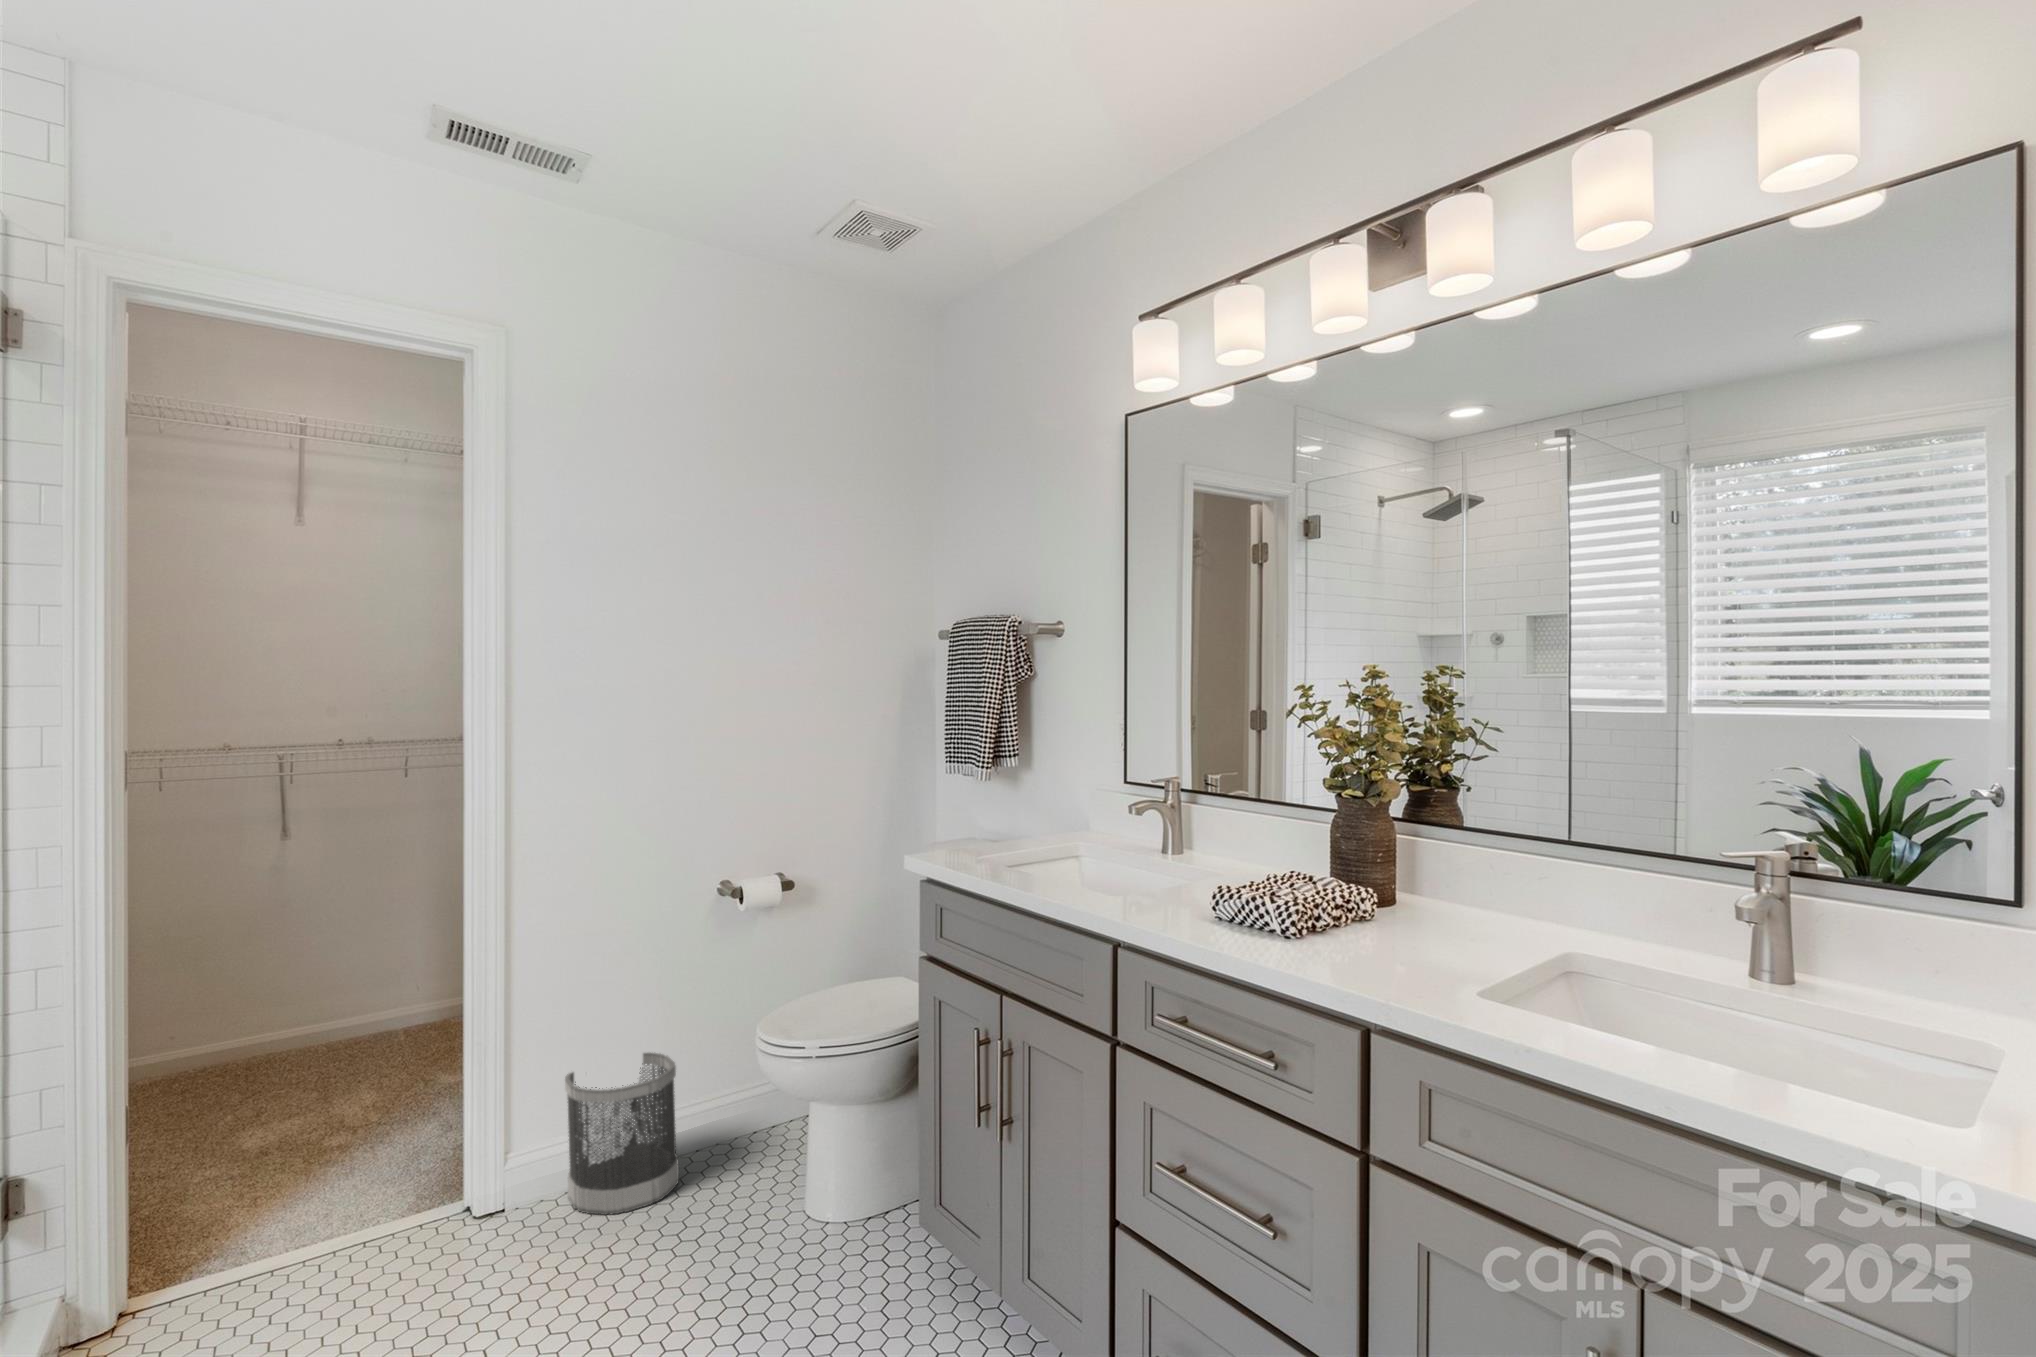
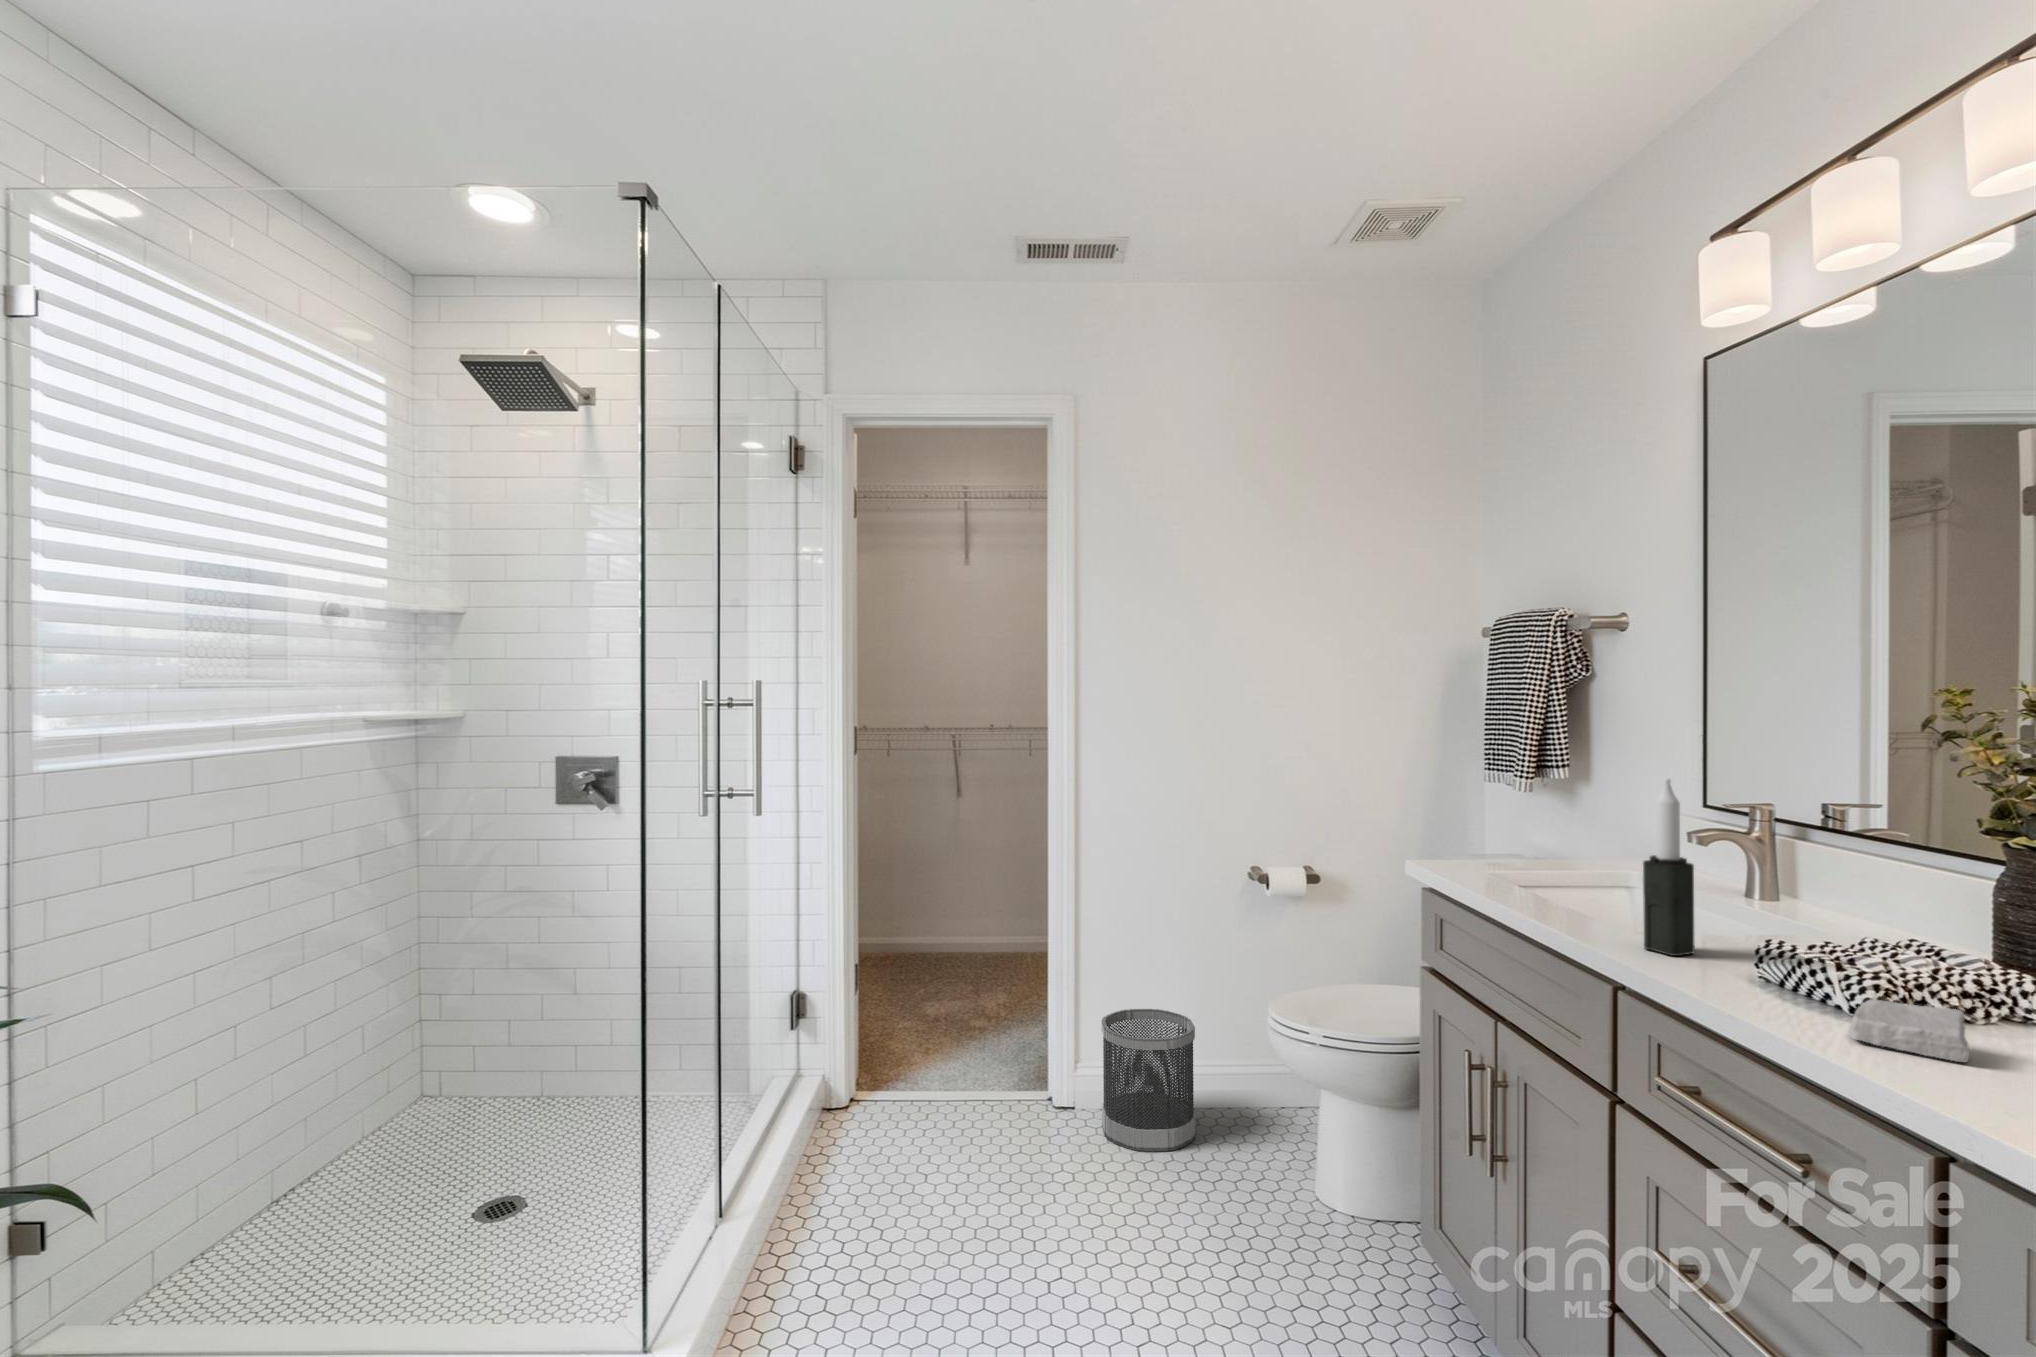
candle: none [1128,765,1164,910] -> present [1643,778,1695,956]
soap bar: none [1288,919,1359,956] -> present [1848,999,1969,1062]

